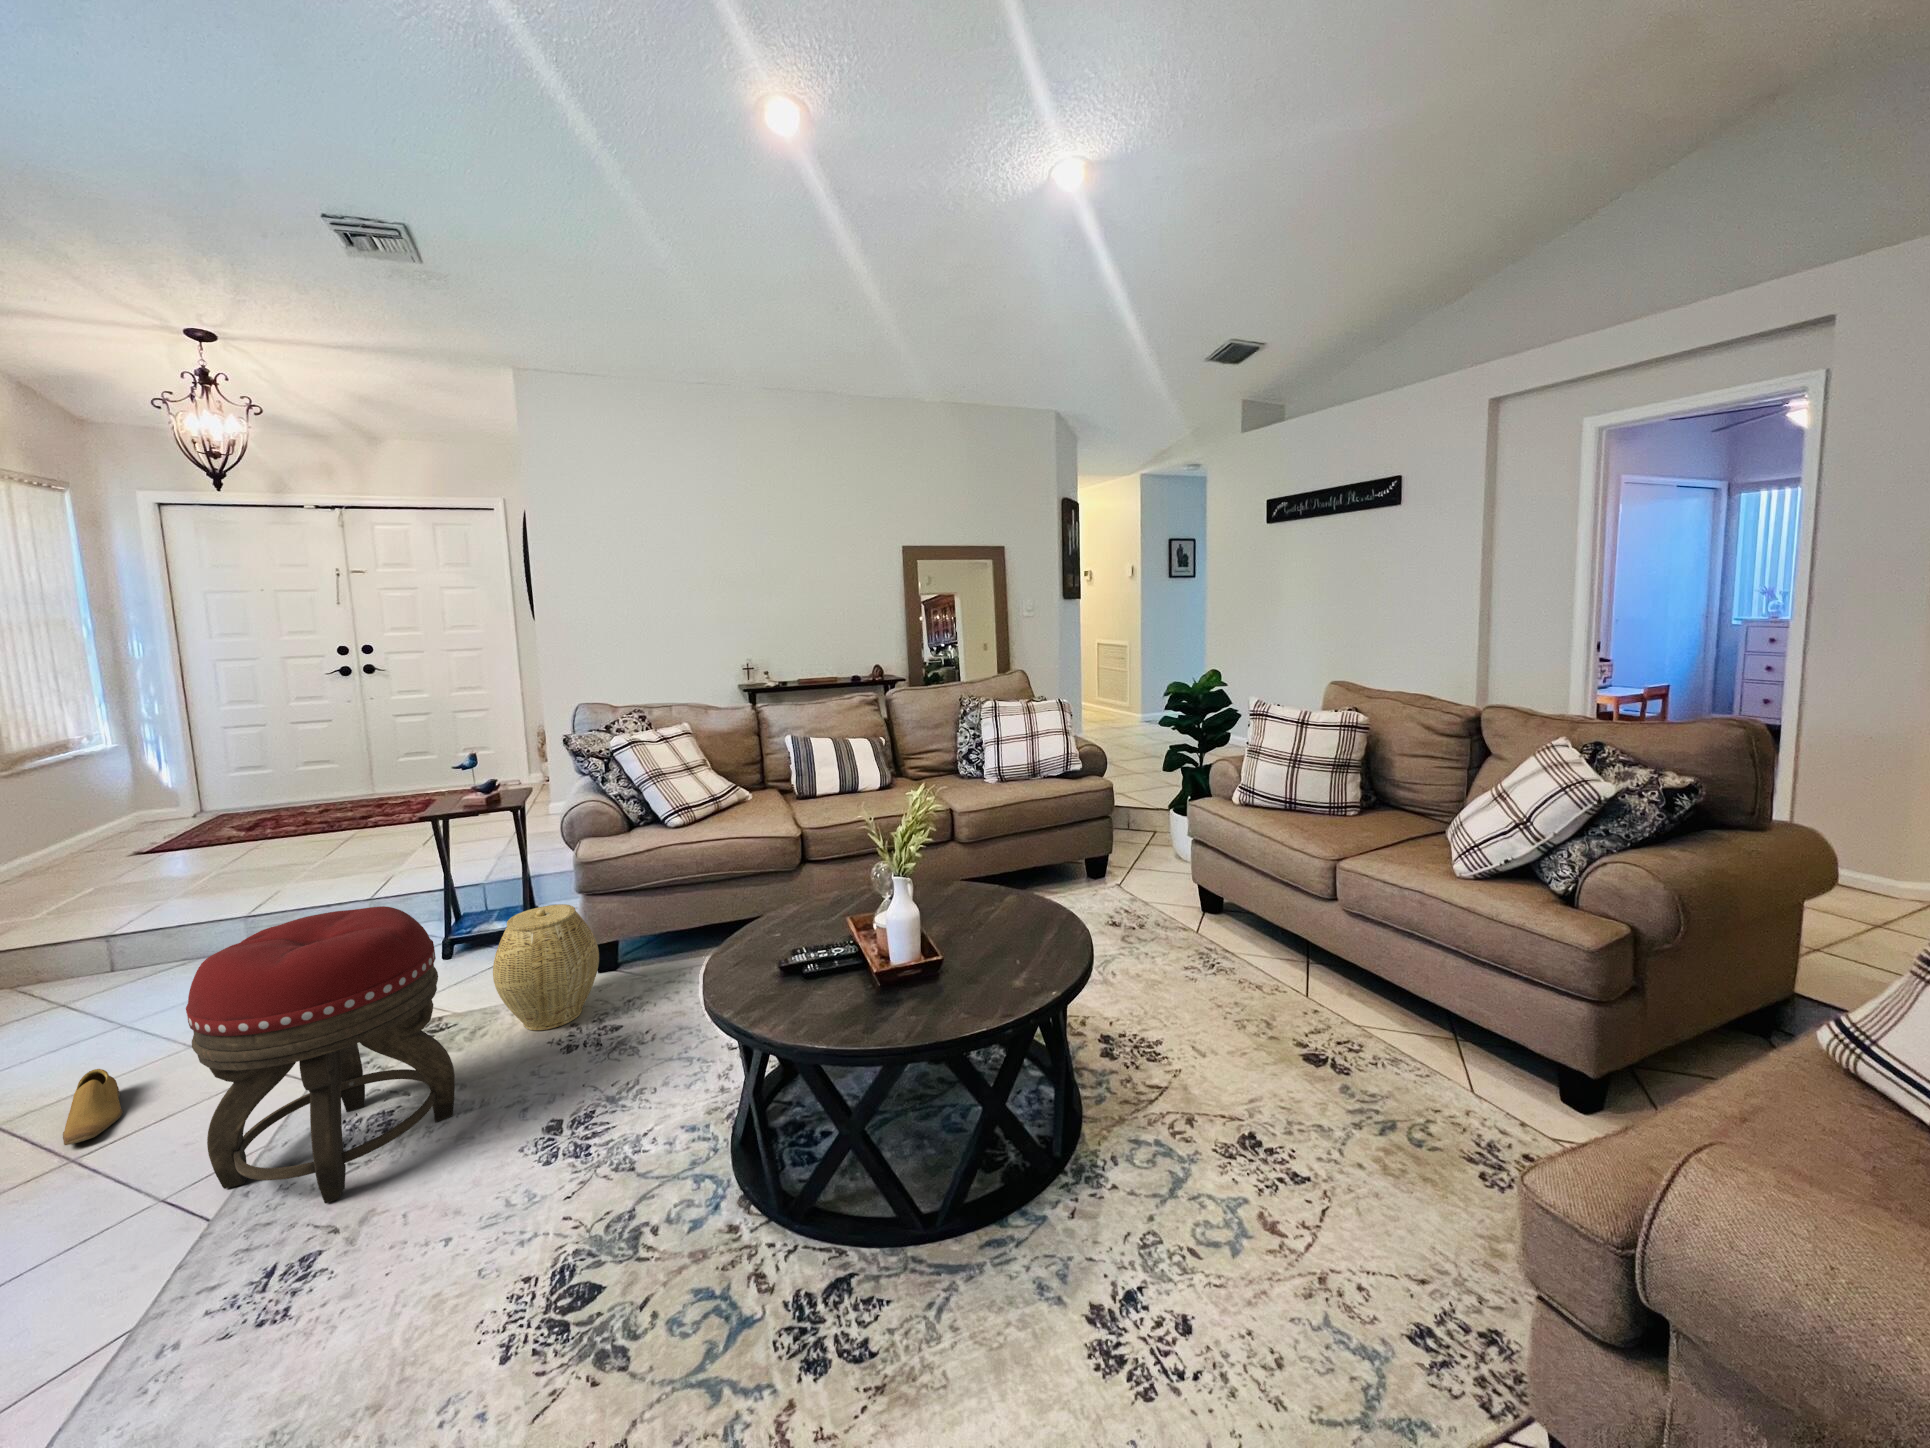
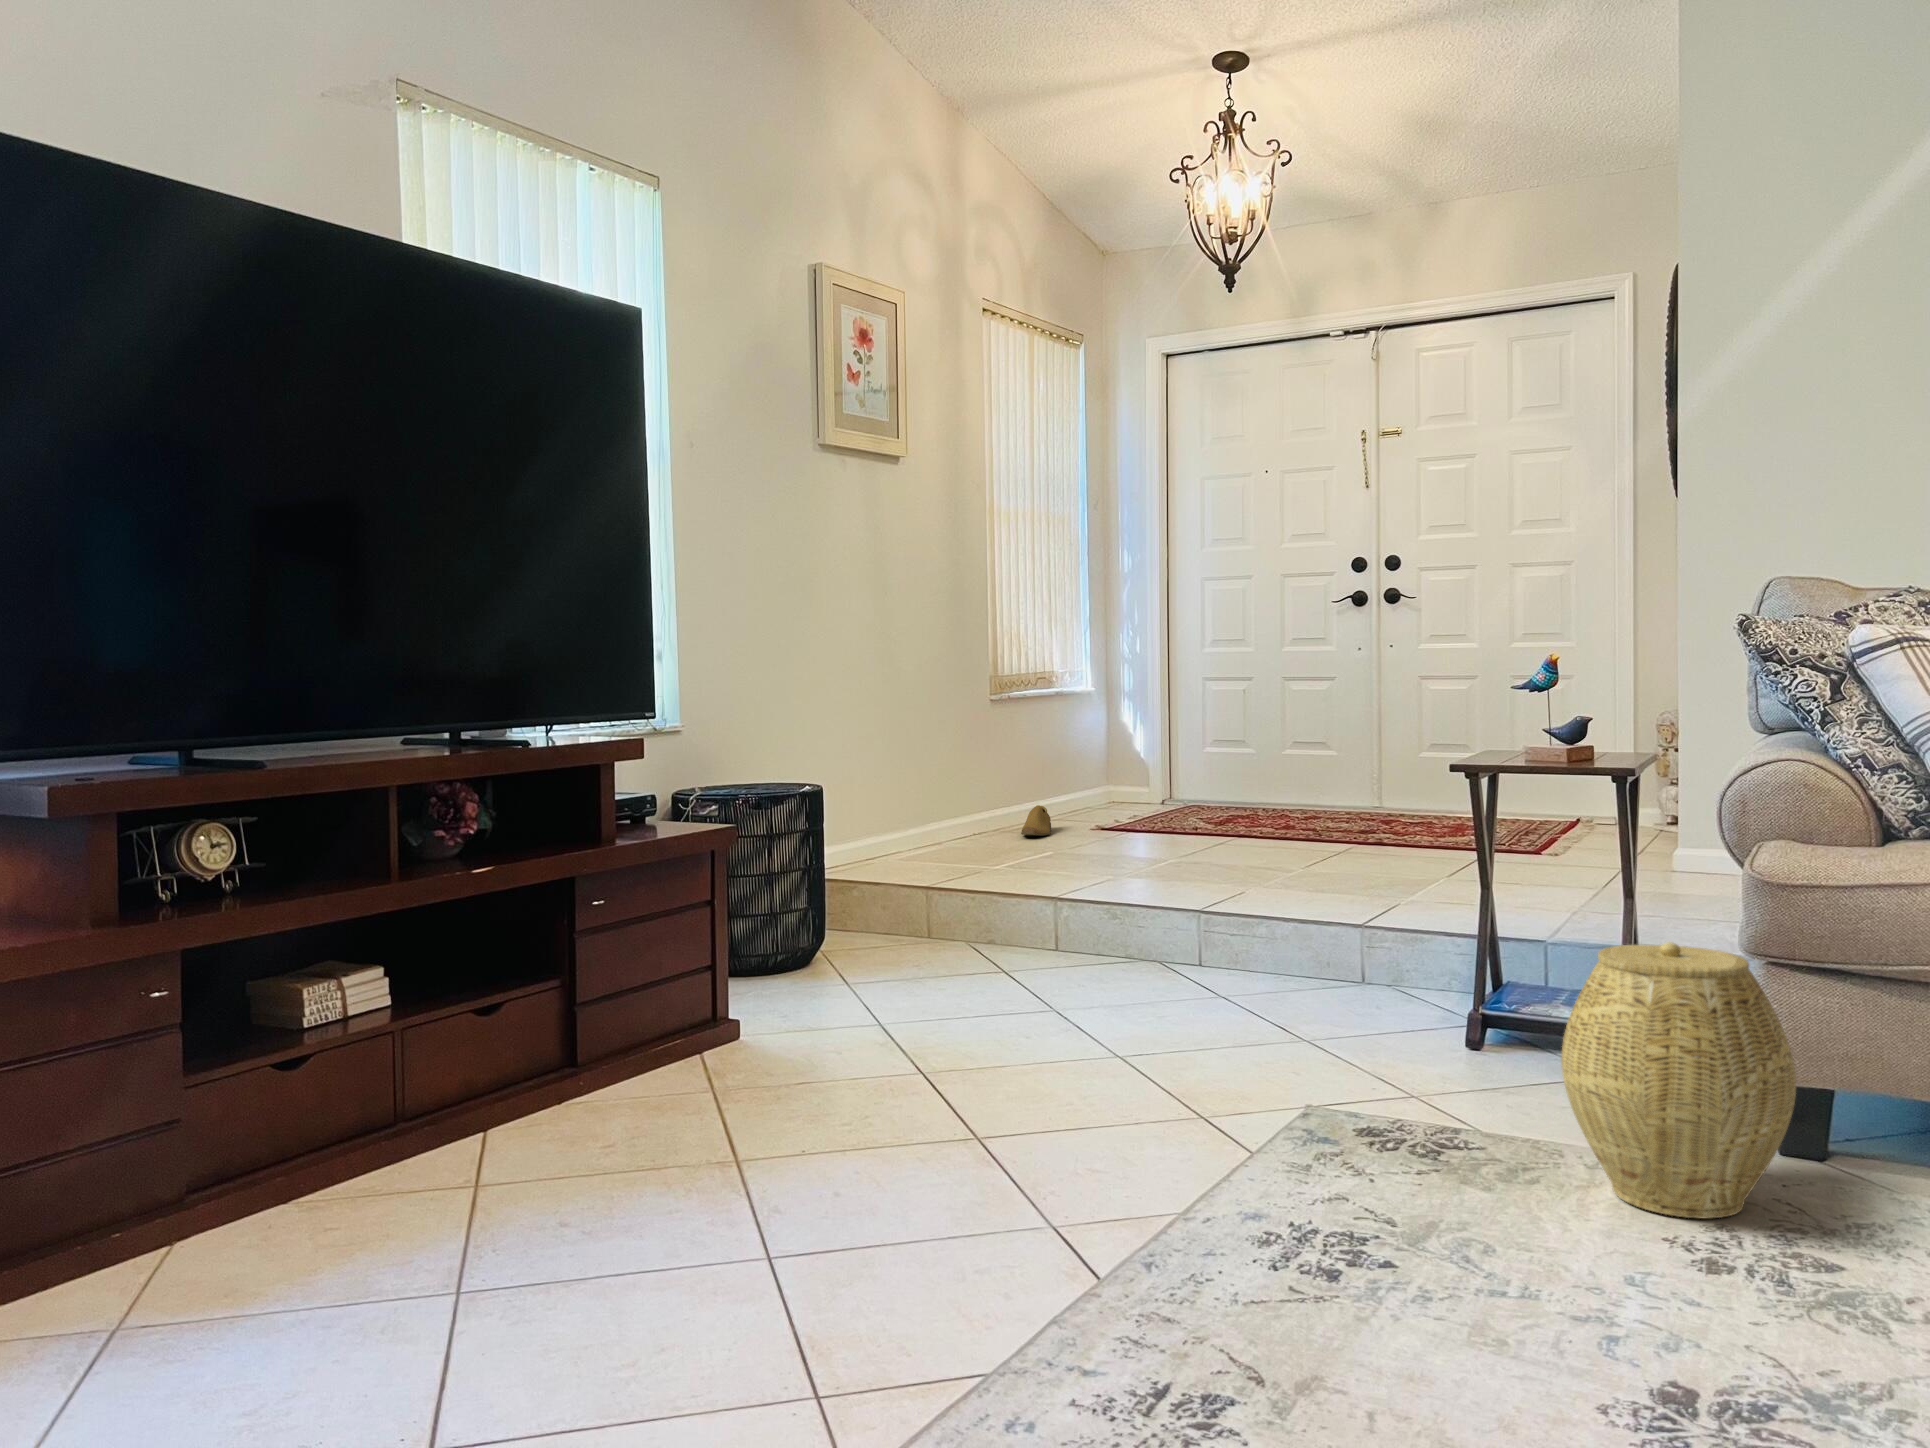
footstool: present [186,906,455,1203] -> none [1107,819,1480,1336]
shoe: present [63,1069,123,1145] -> present [1021,805,1051,836]

